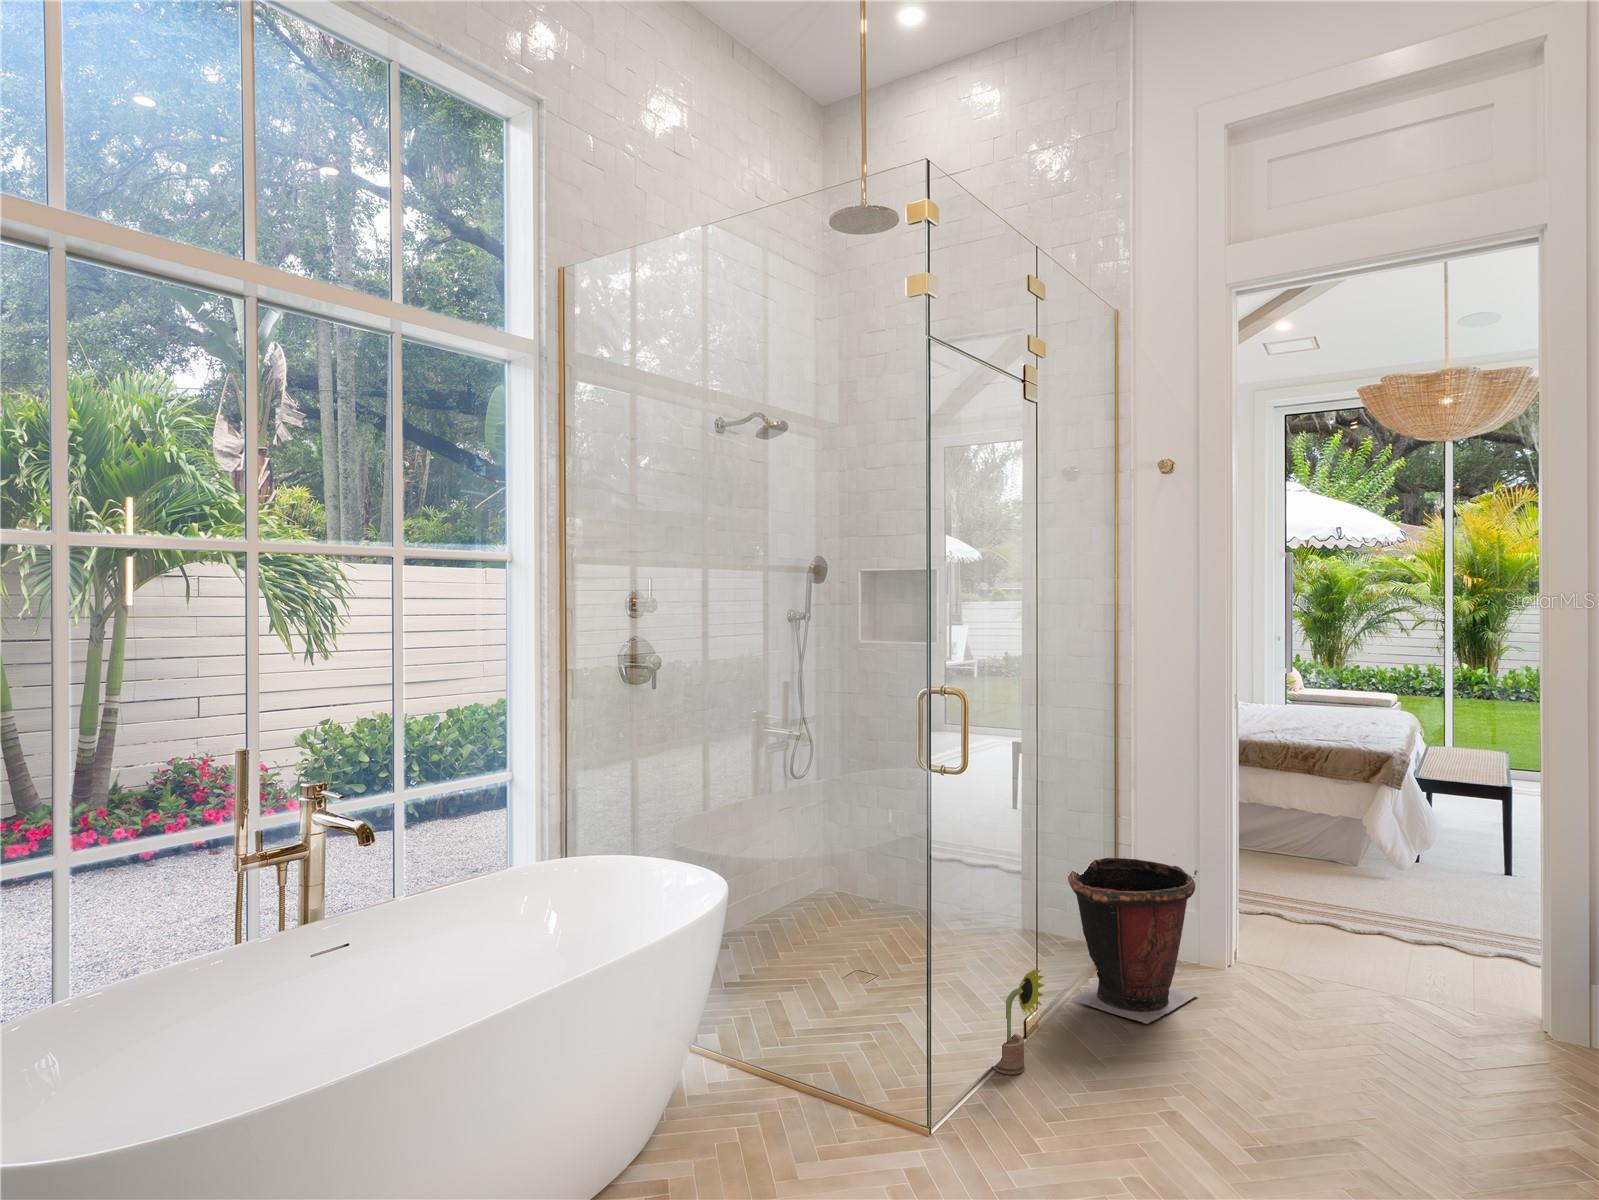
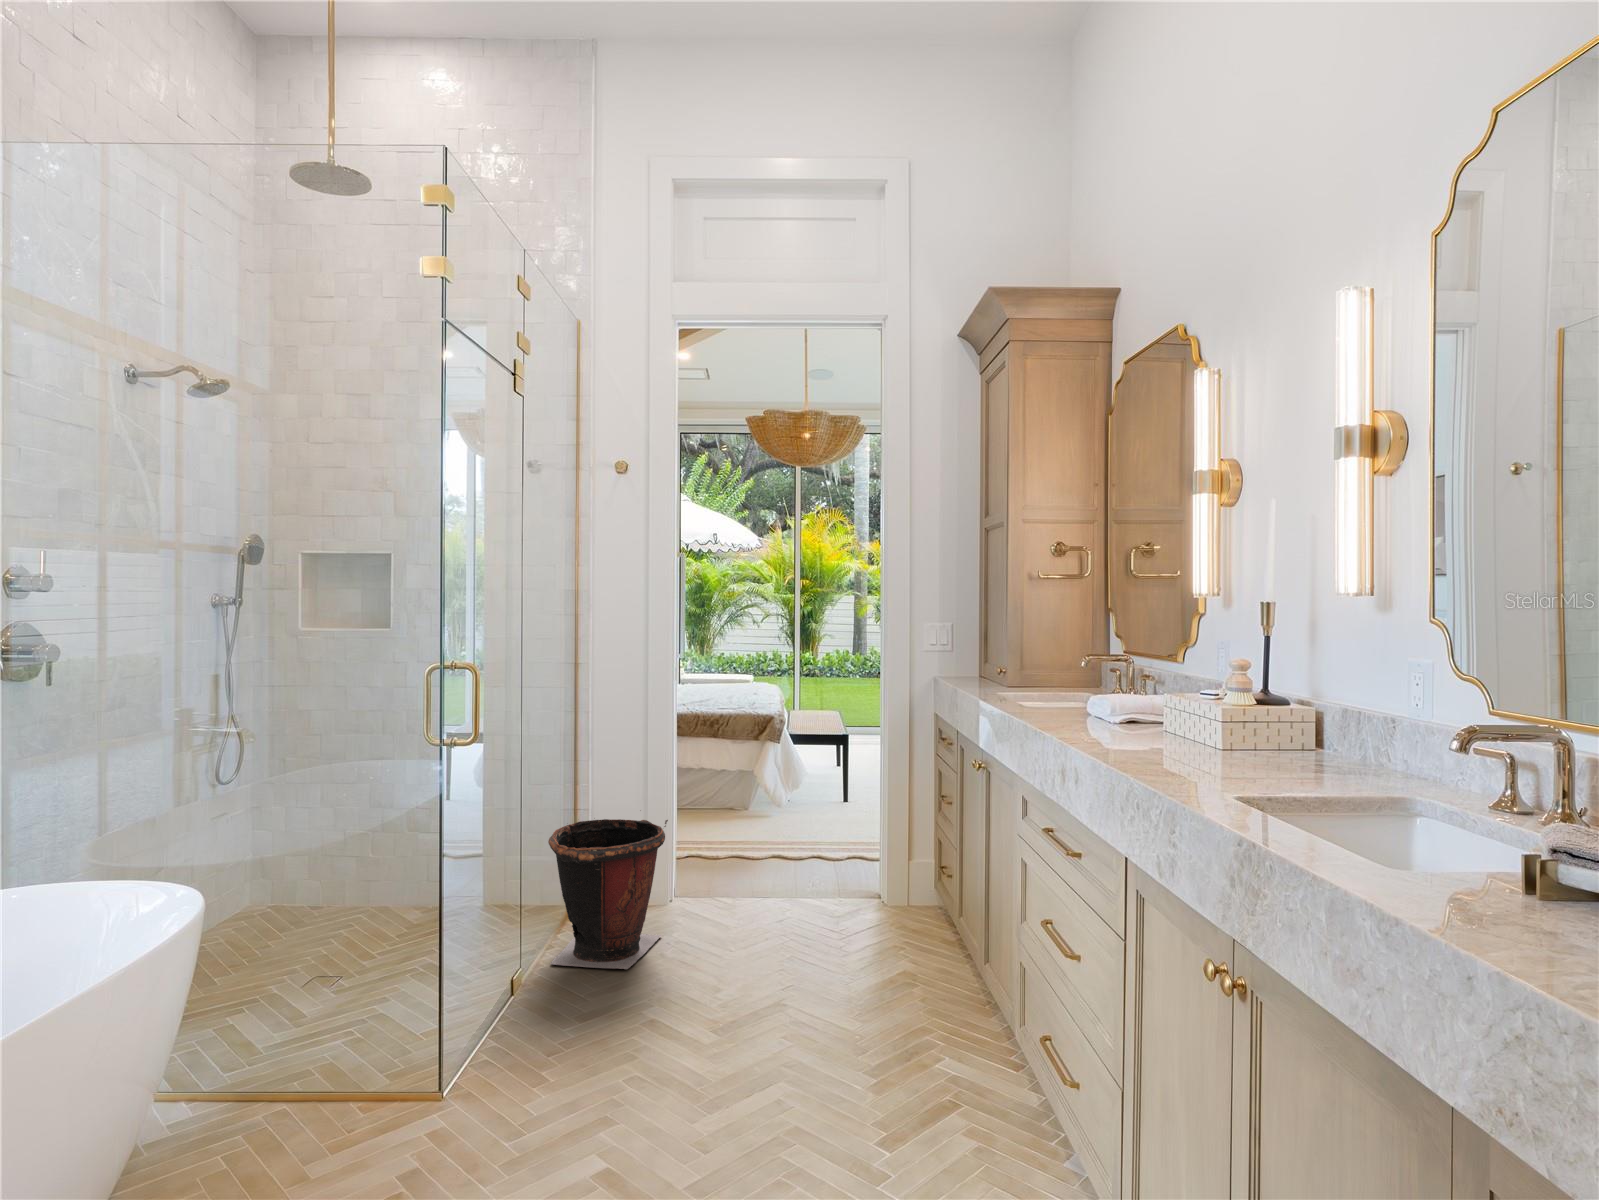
decorative plant: present [993,969,1045,1075] -> none [494,931,549,1048]

